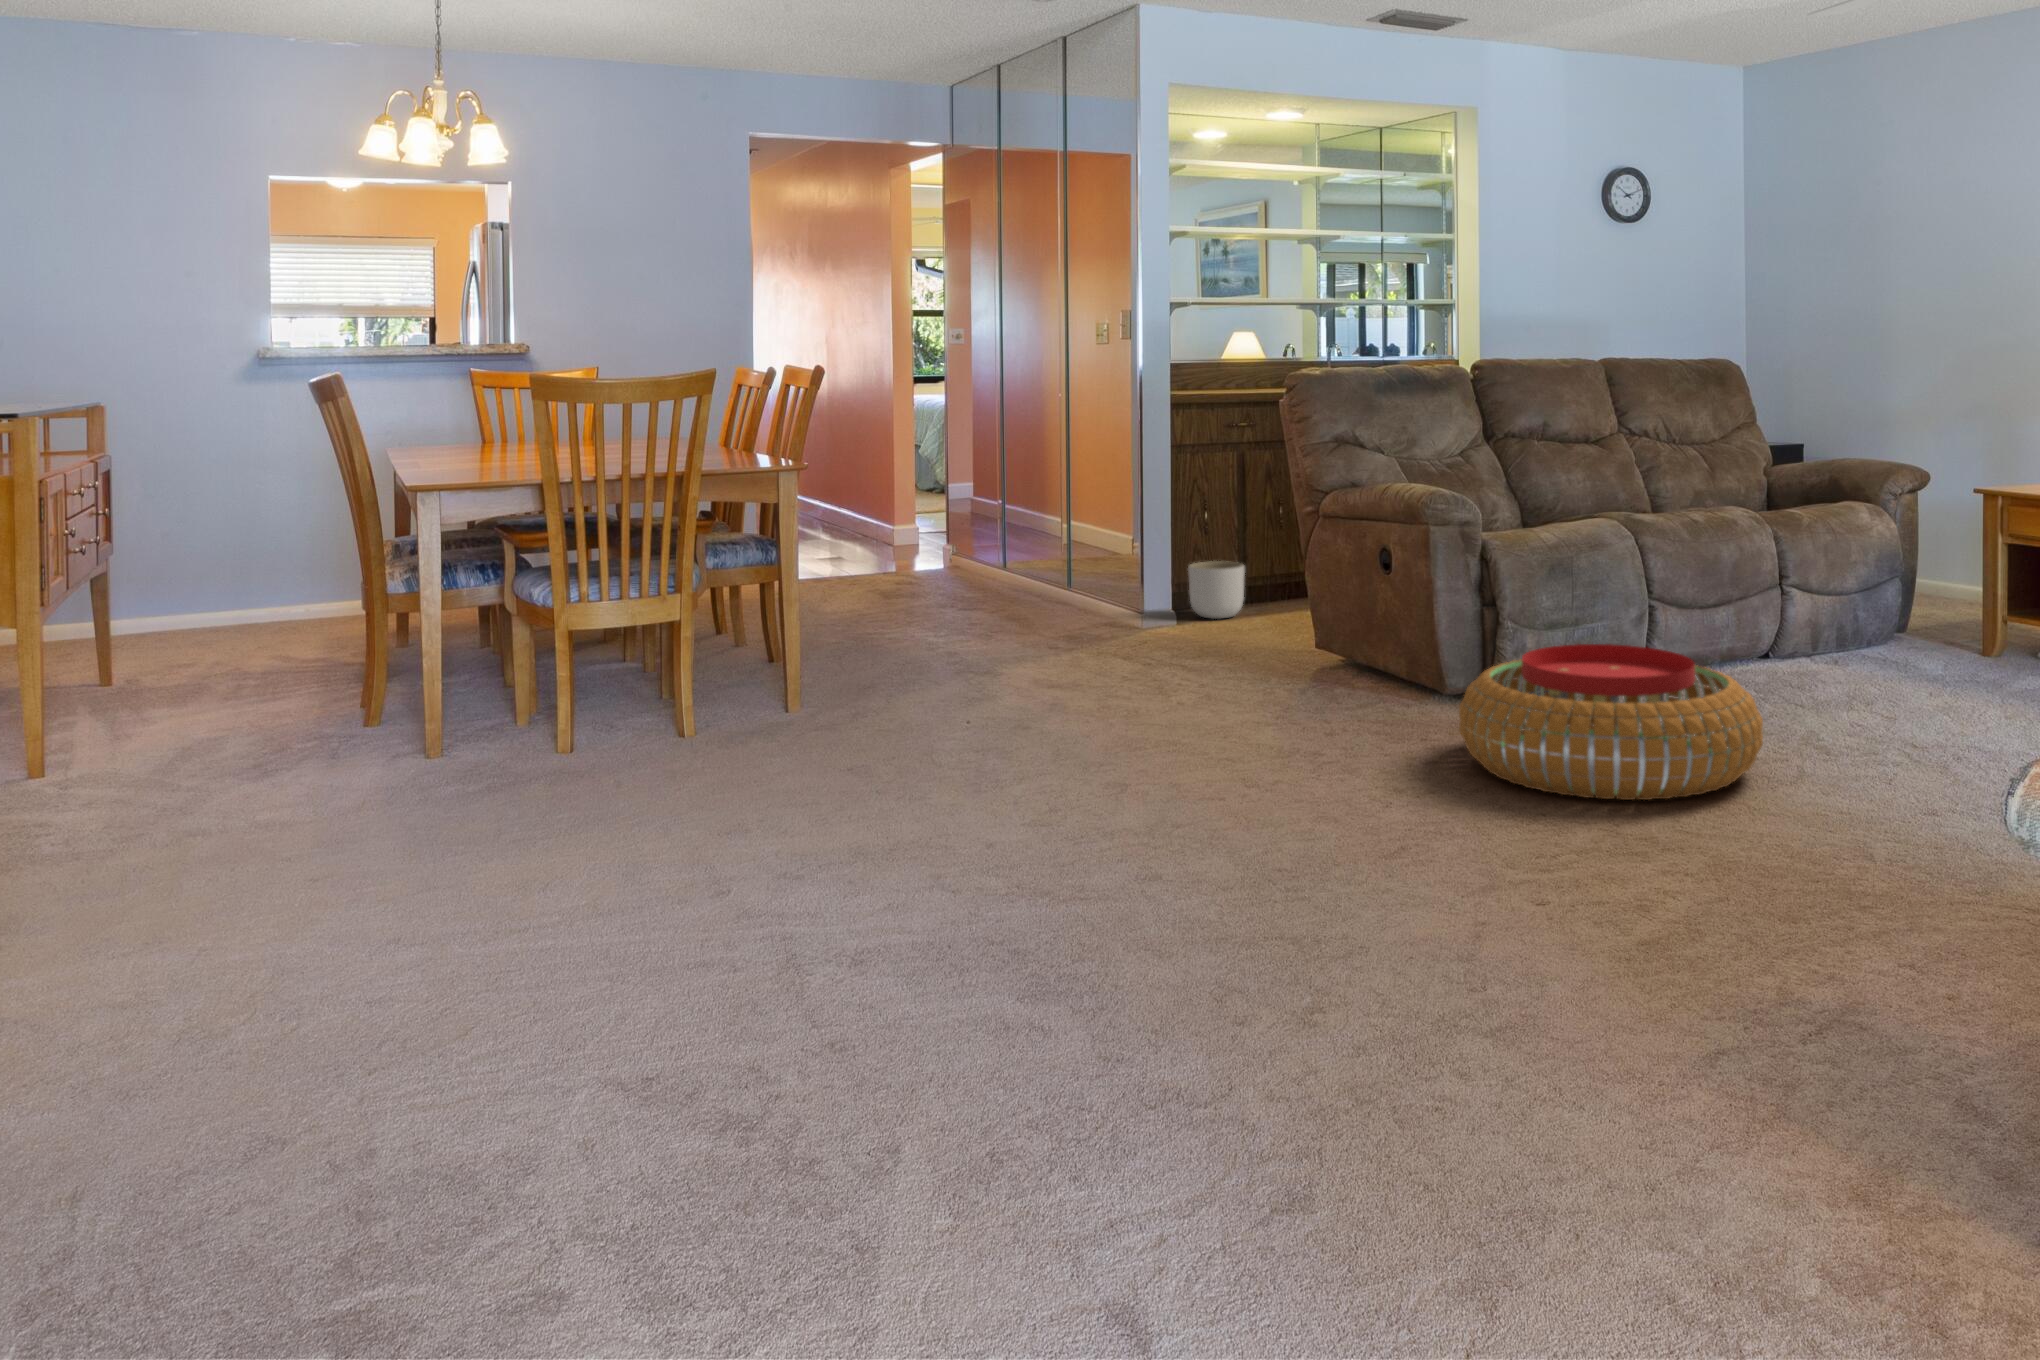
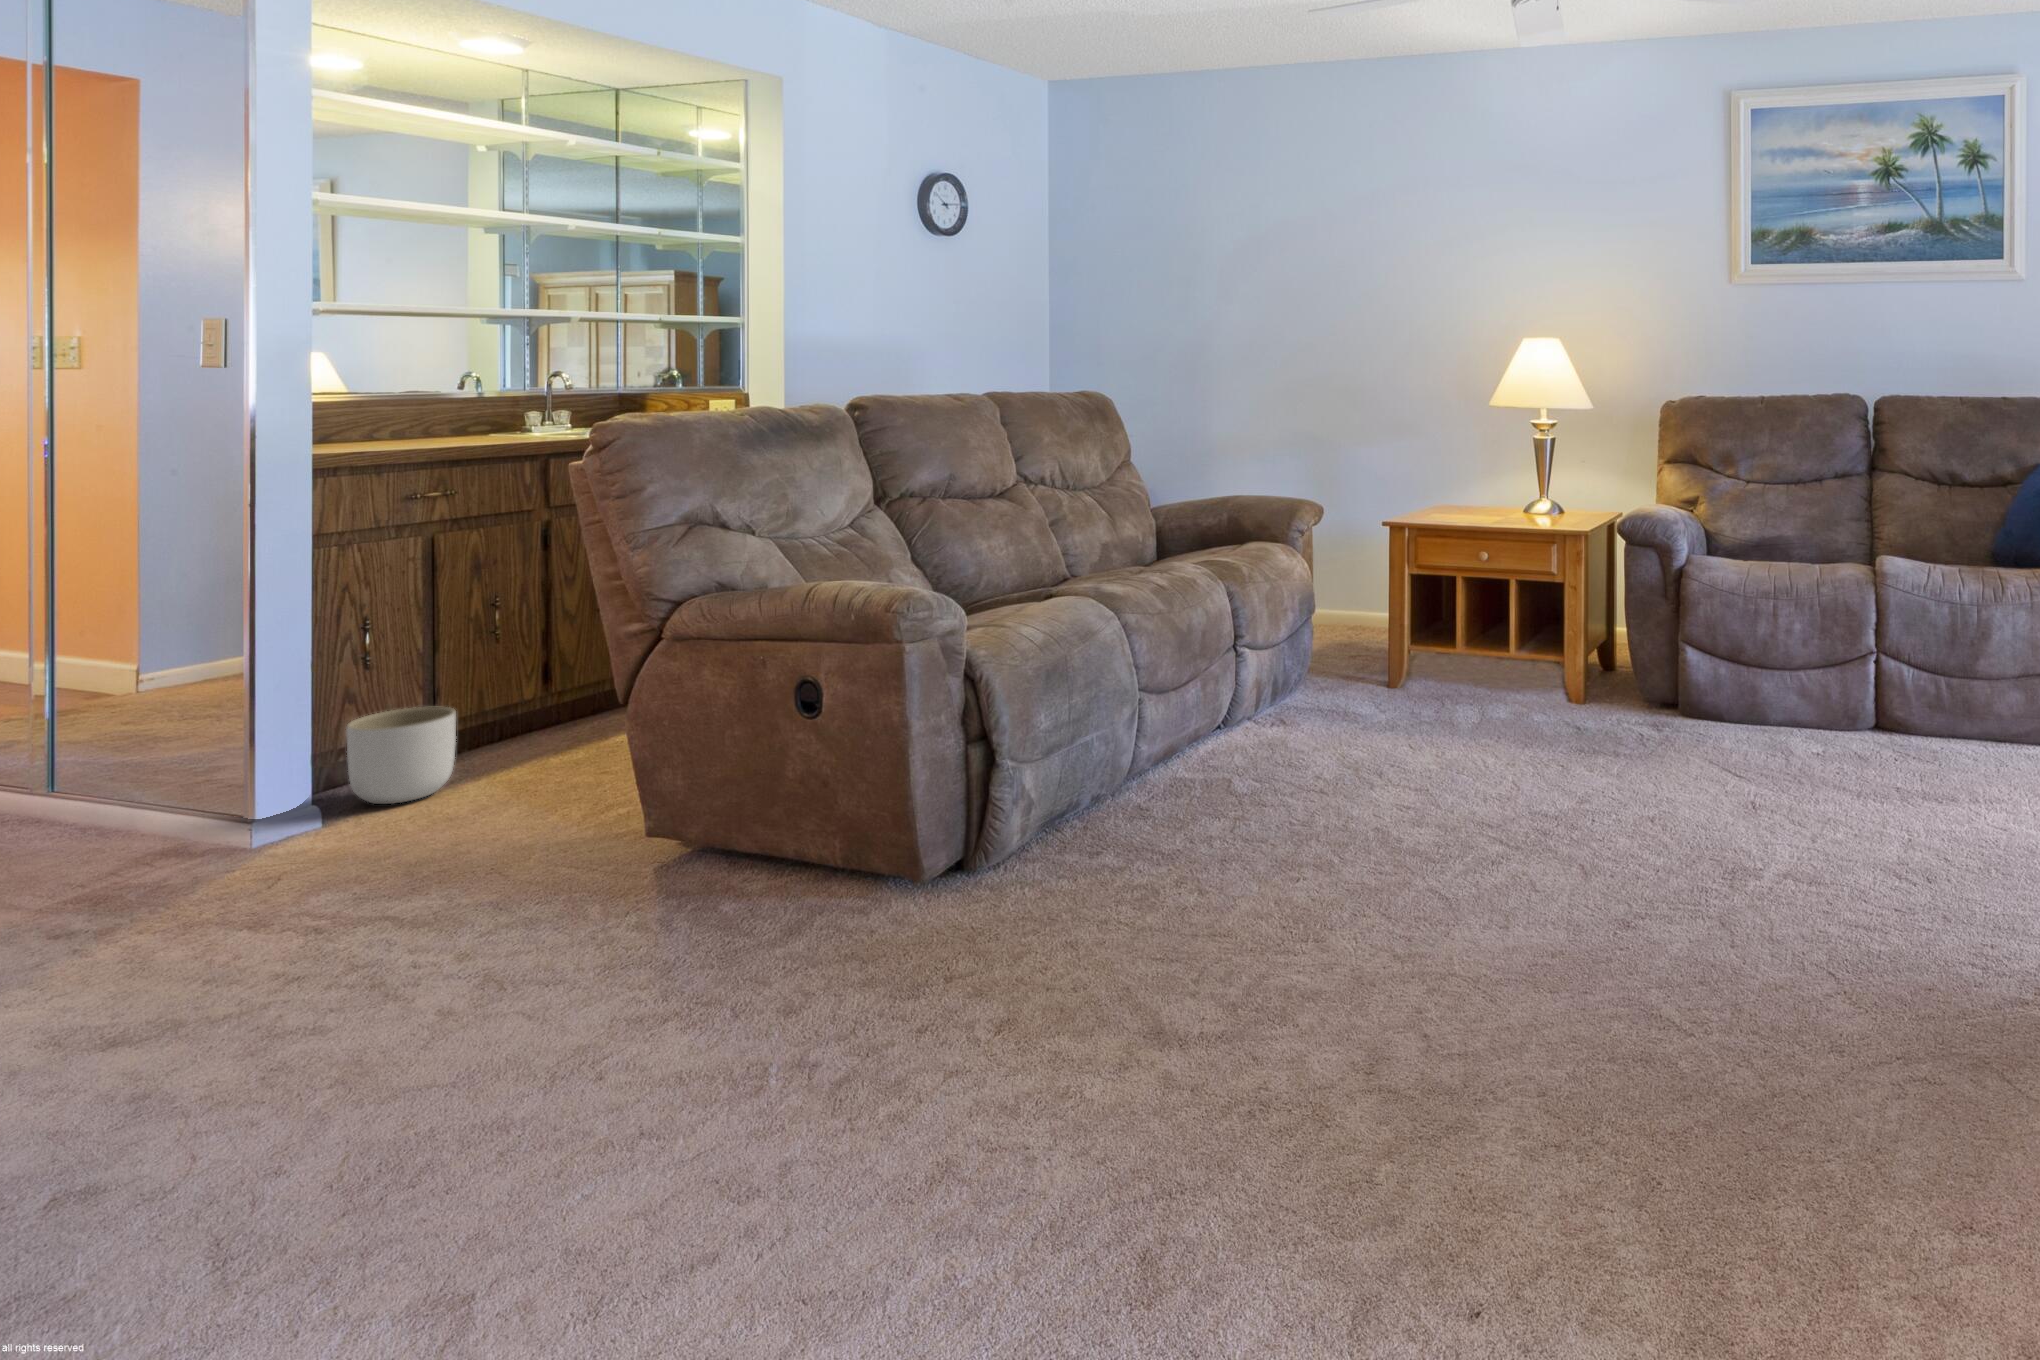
pouf: present [1459,644,1763,800] -> none [1043,782,1456,1053]

